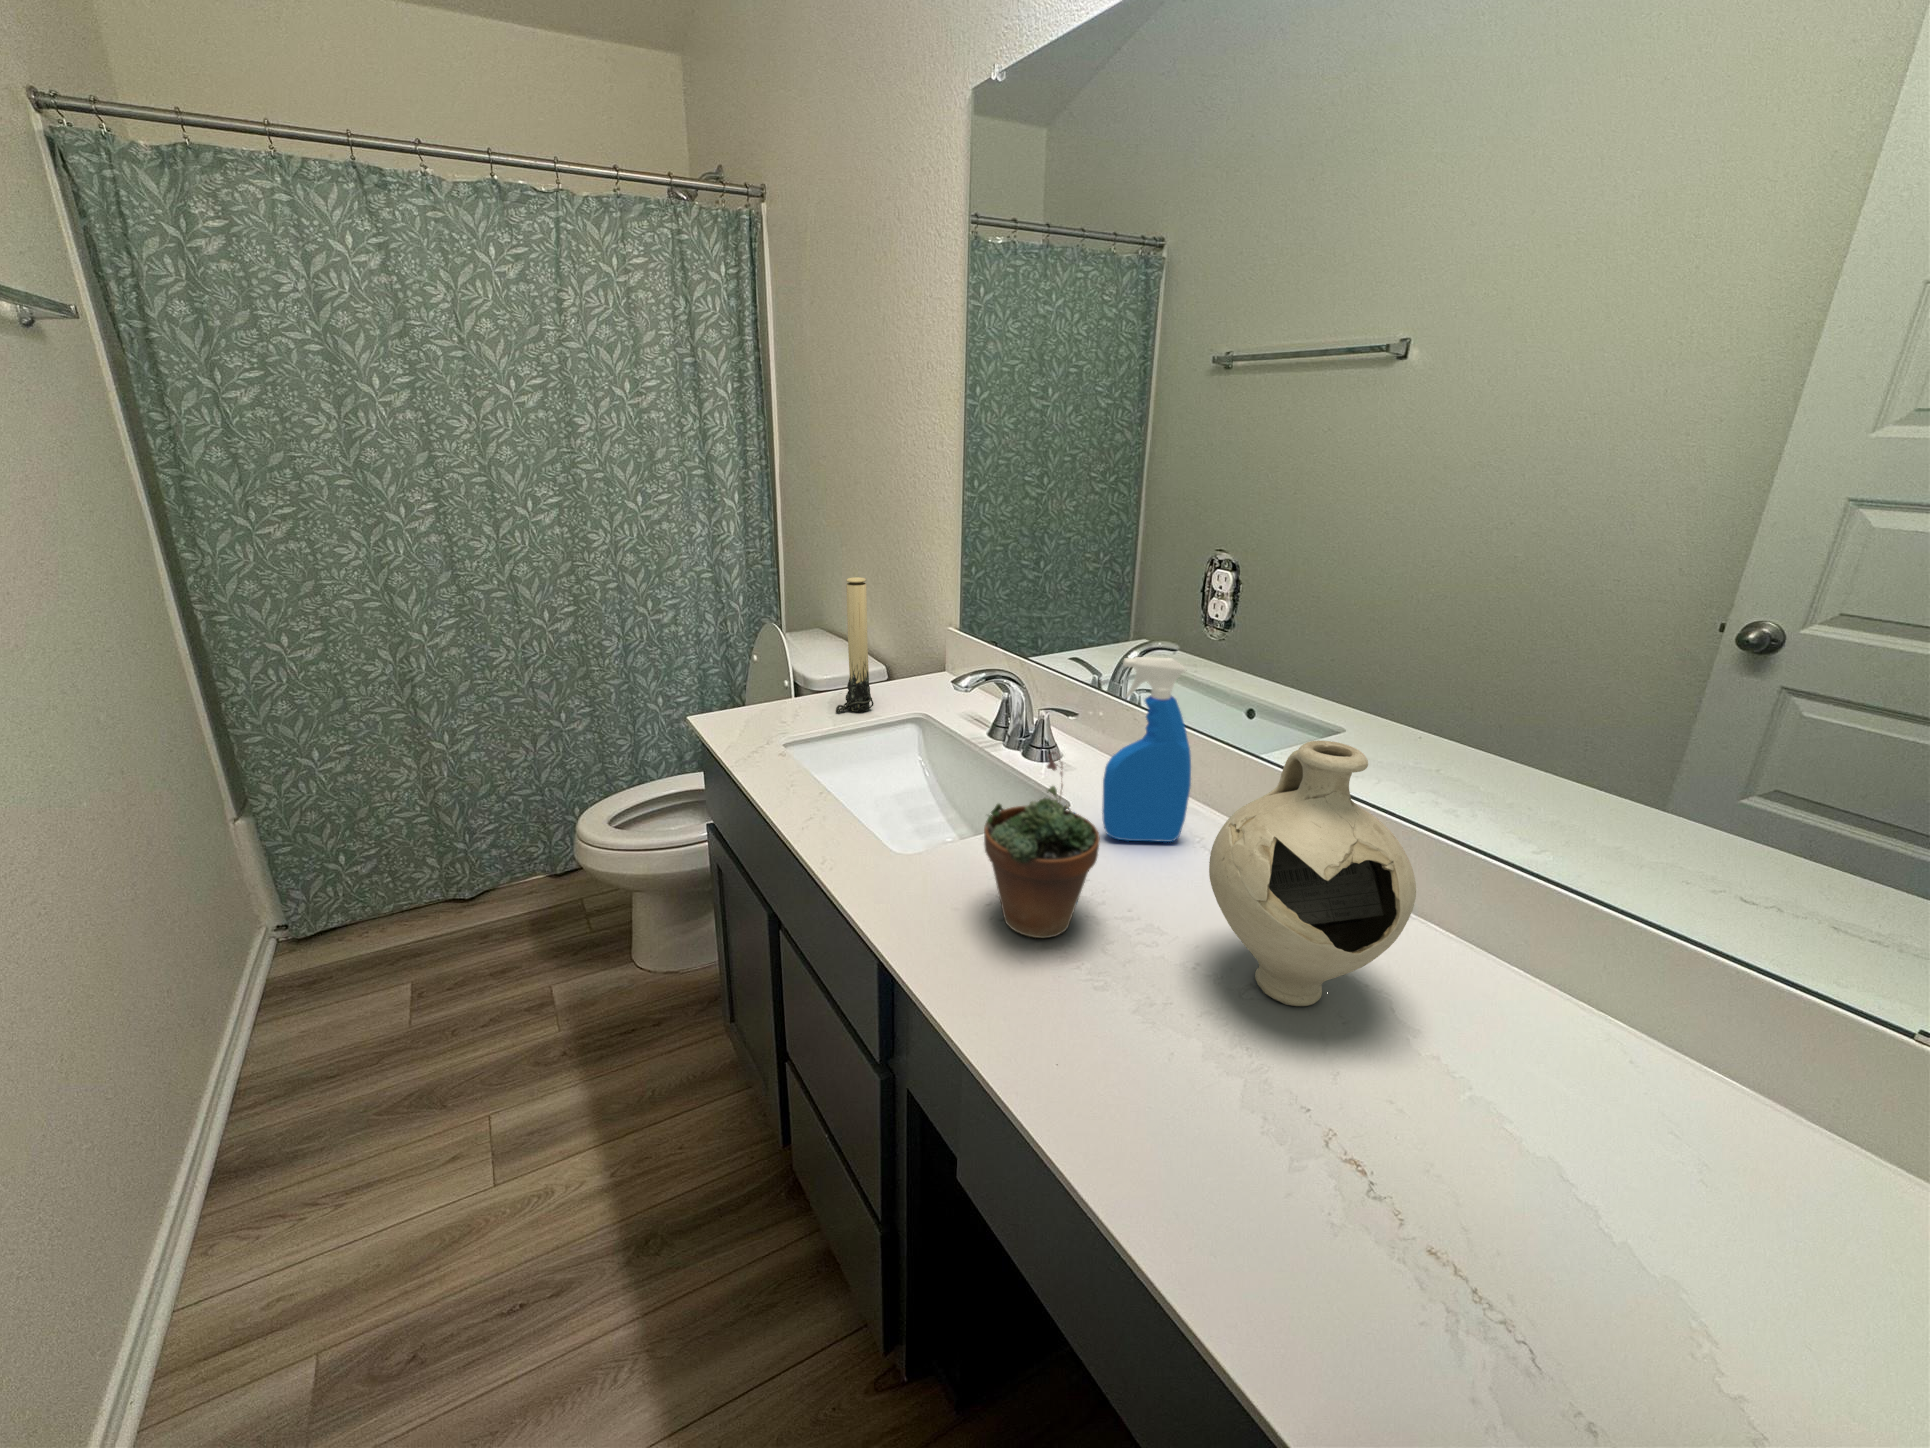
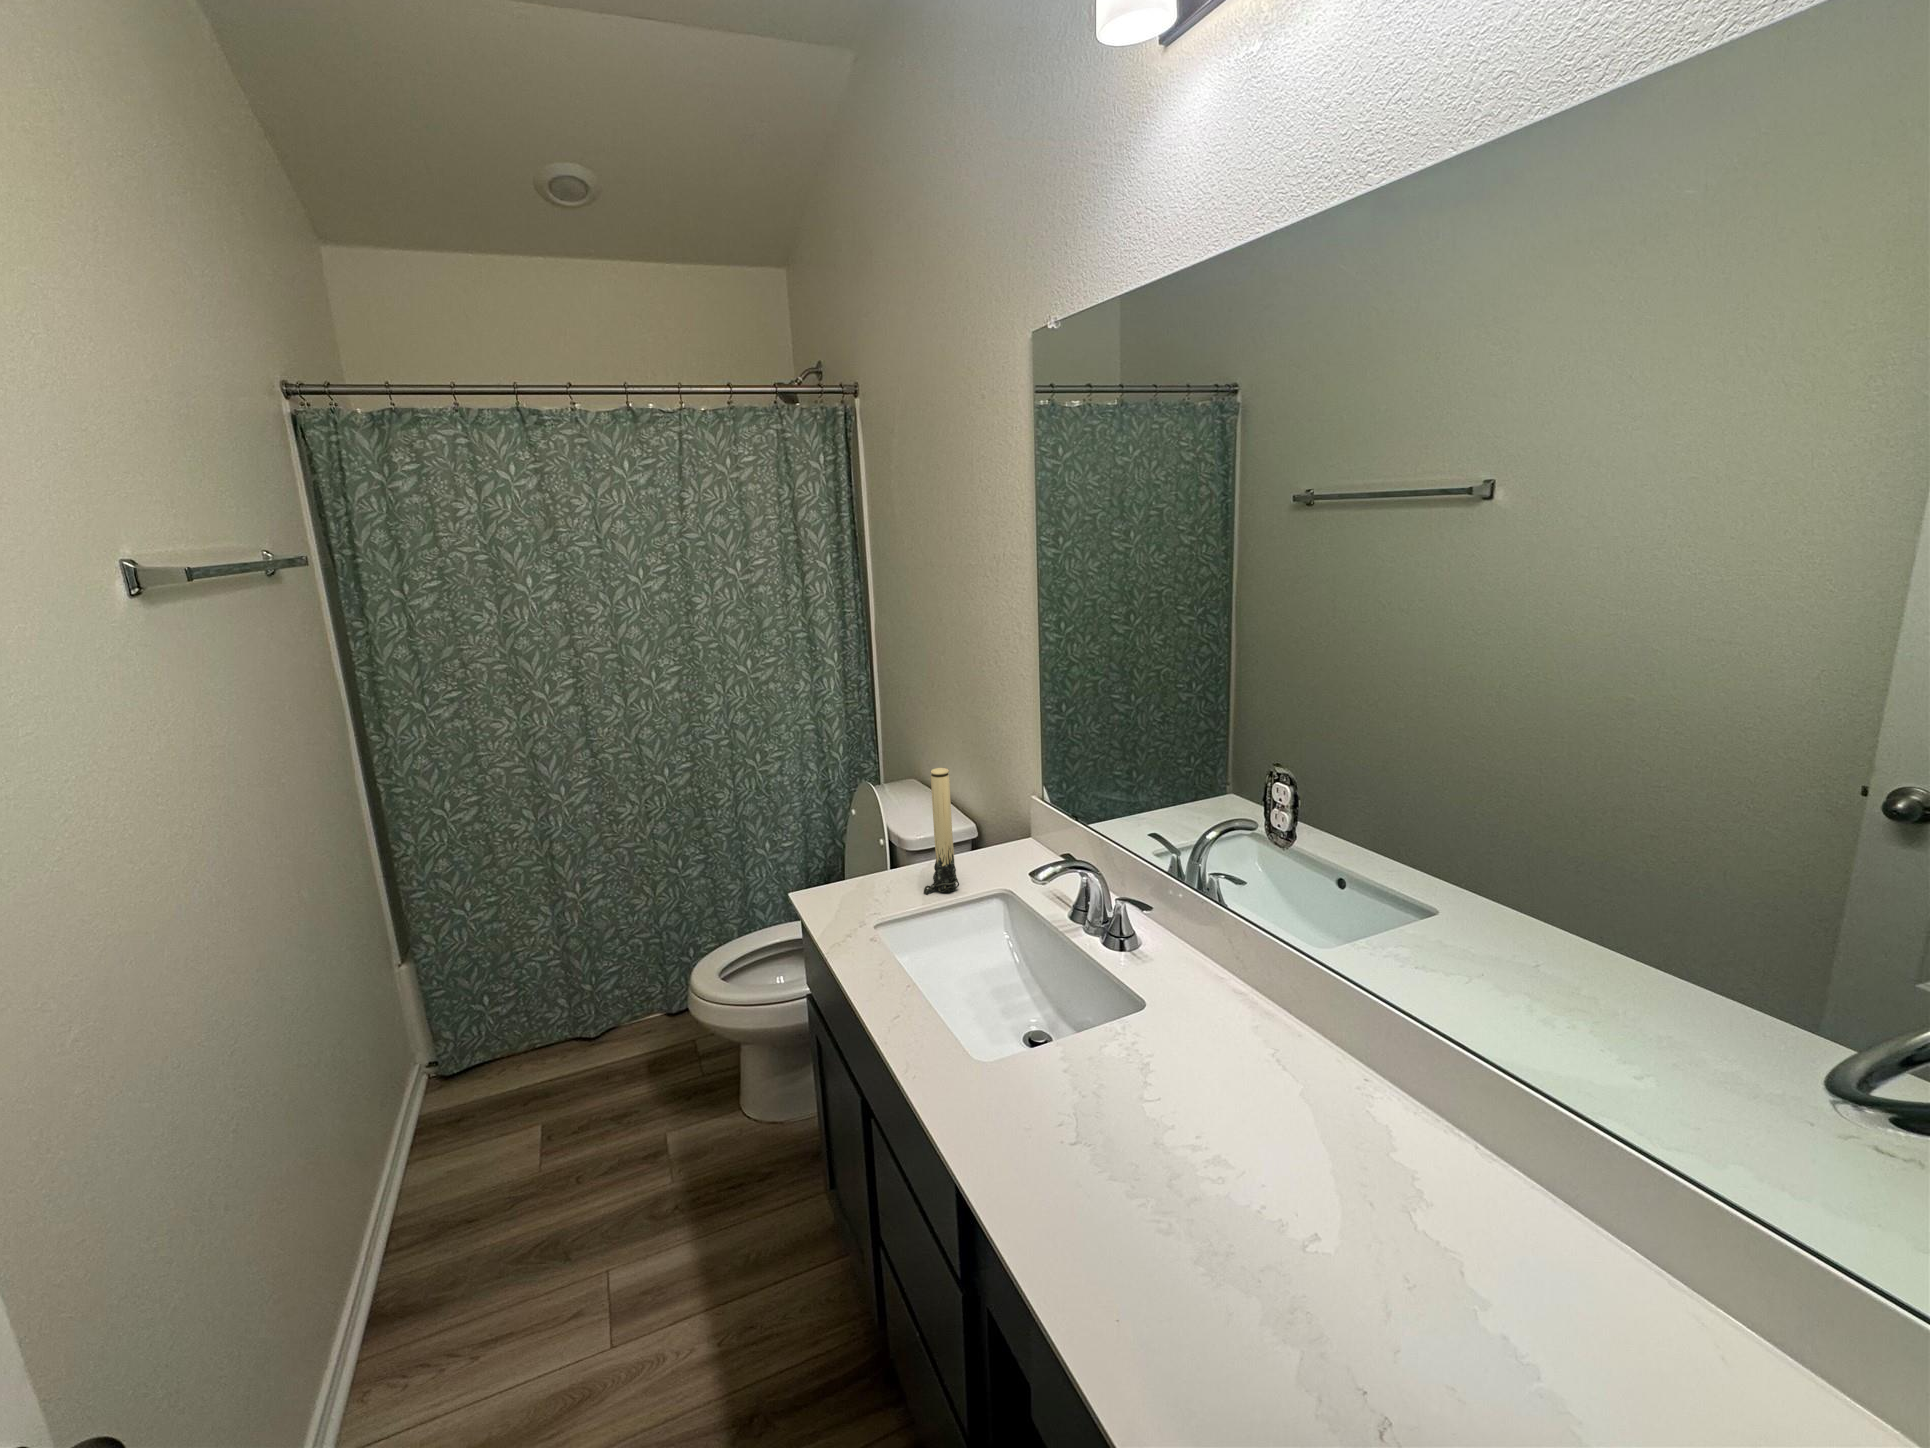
spray bottle: present [1102,657,1191,842] -> none [1168,888,1255,1063]
decorative vase: present [1209,740,1416,1006] -> none [1255,1015,1454,1274]
succulent plant: present [984,752,1100,938] -> none [1046,1000,1154,1177]

